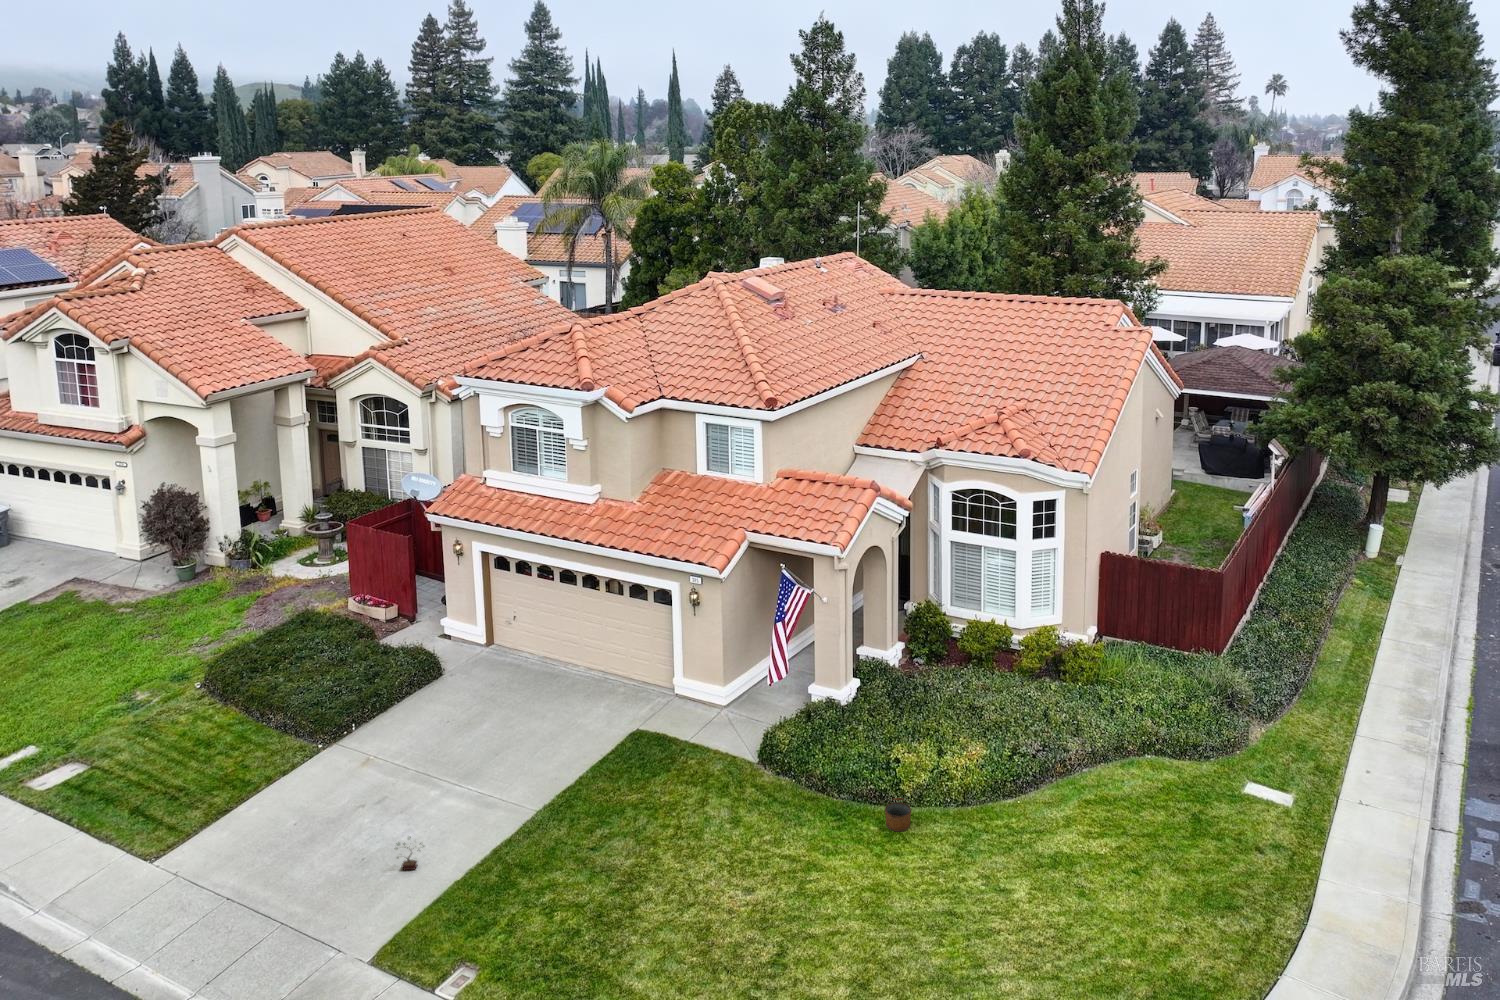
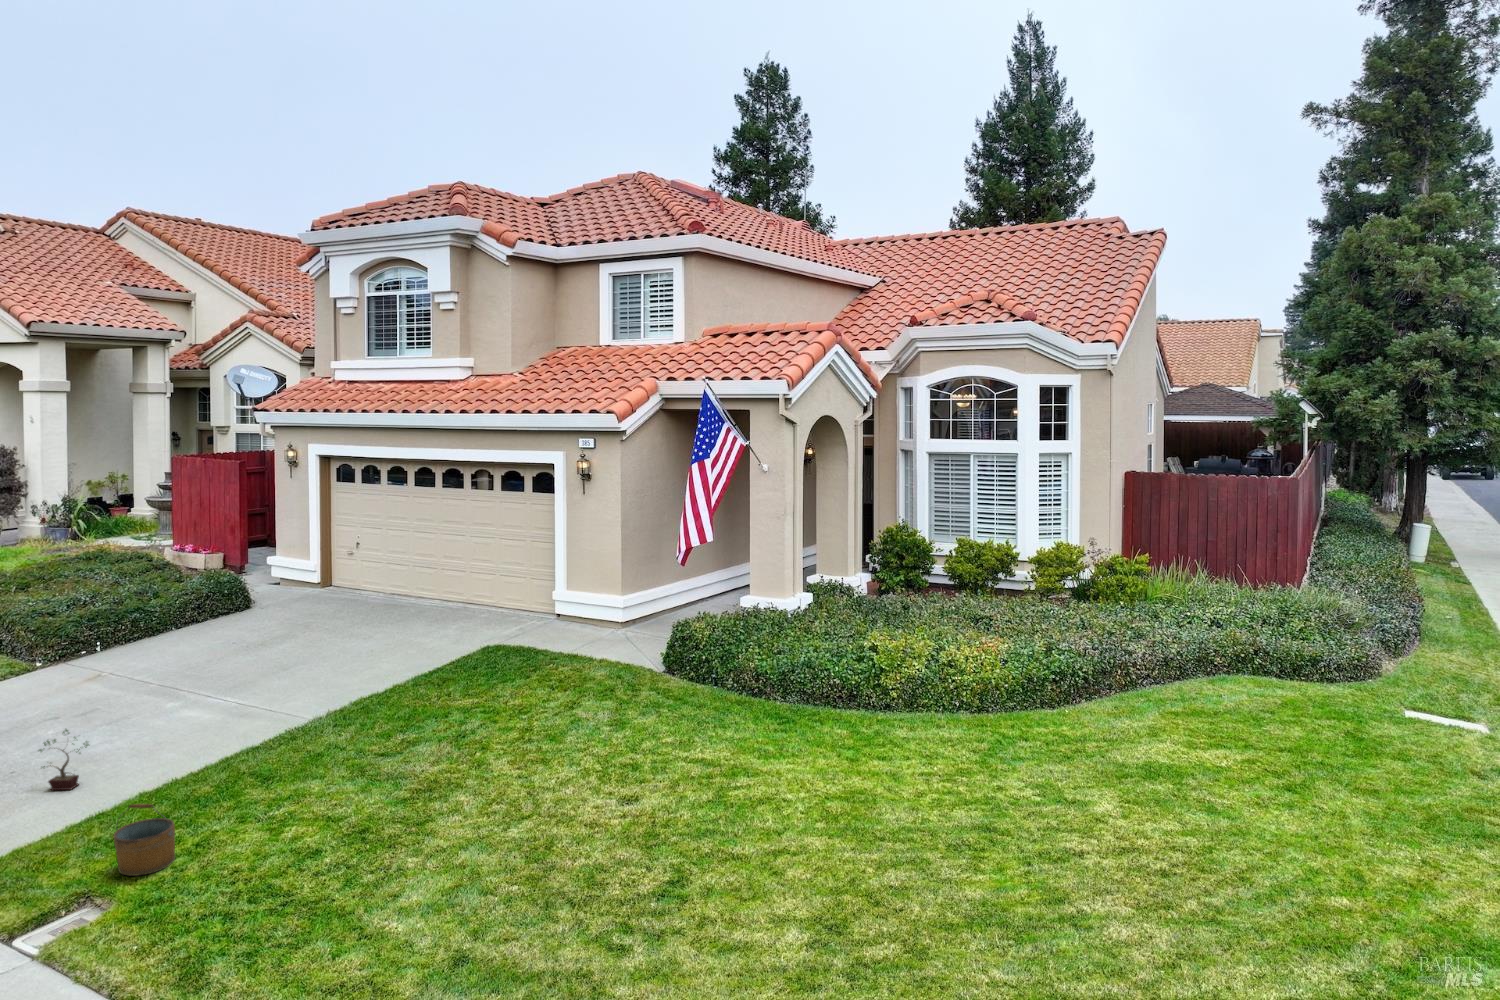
bucket: present [885,798,912,832] -> present [114,804,175,876]

